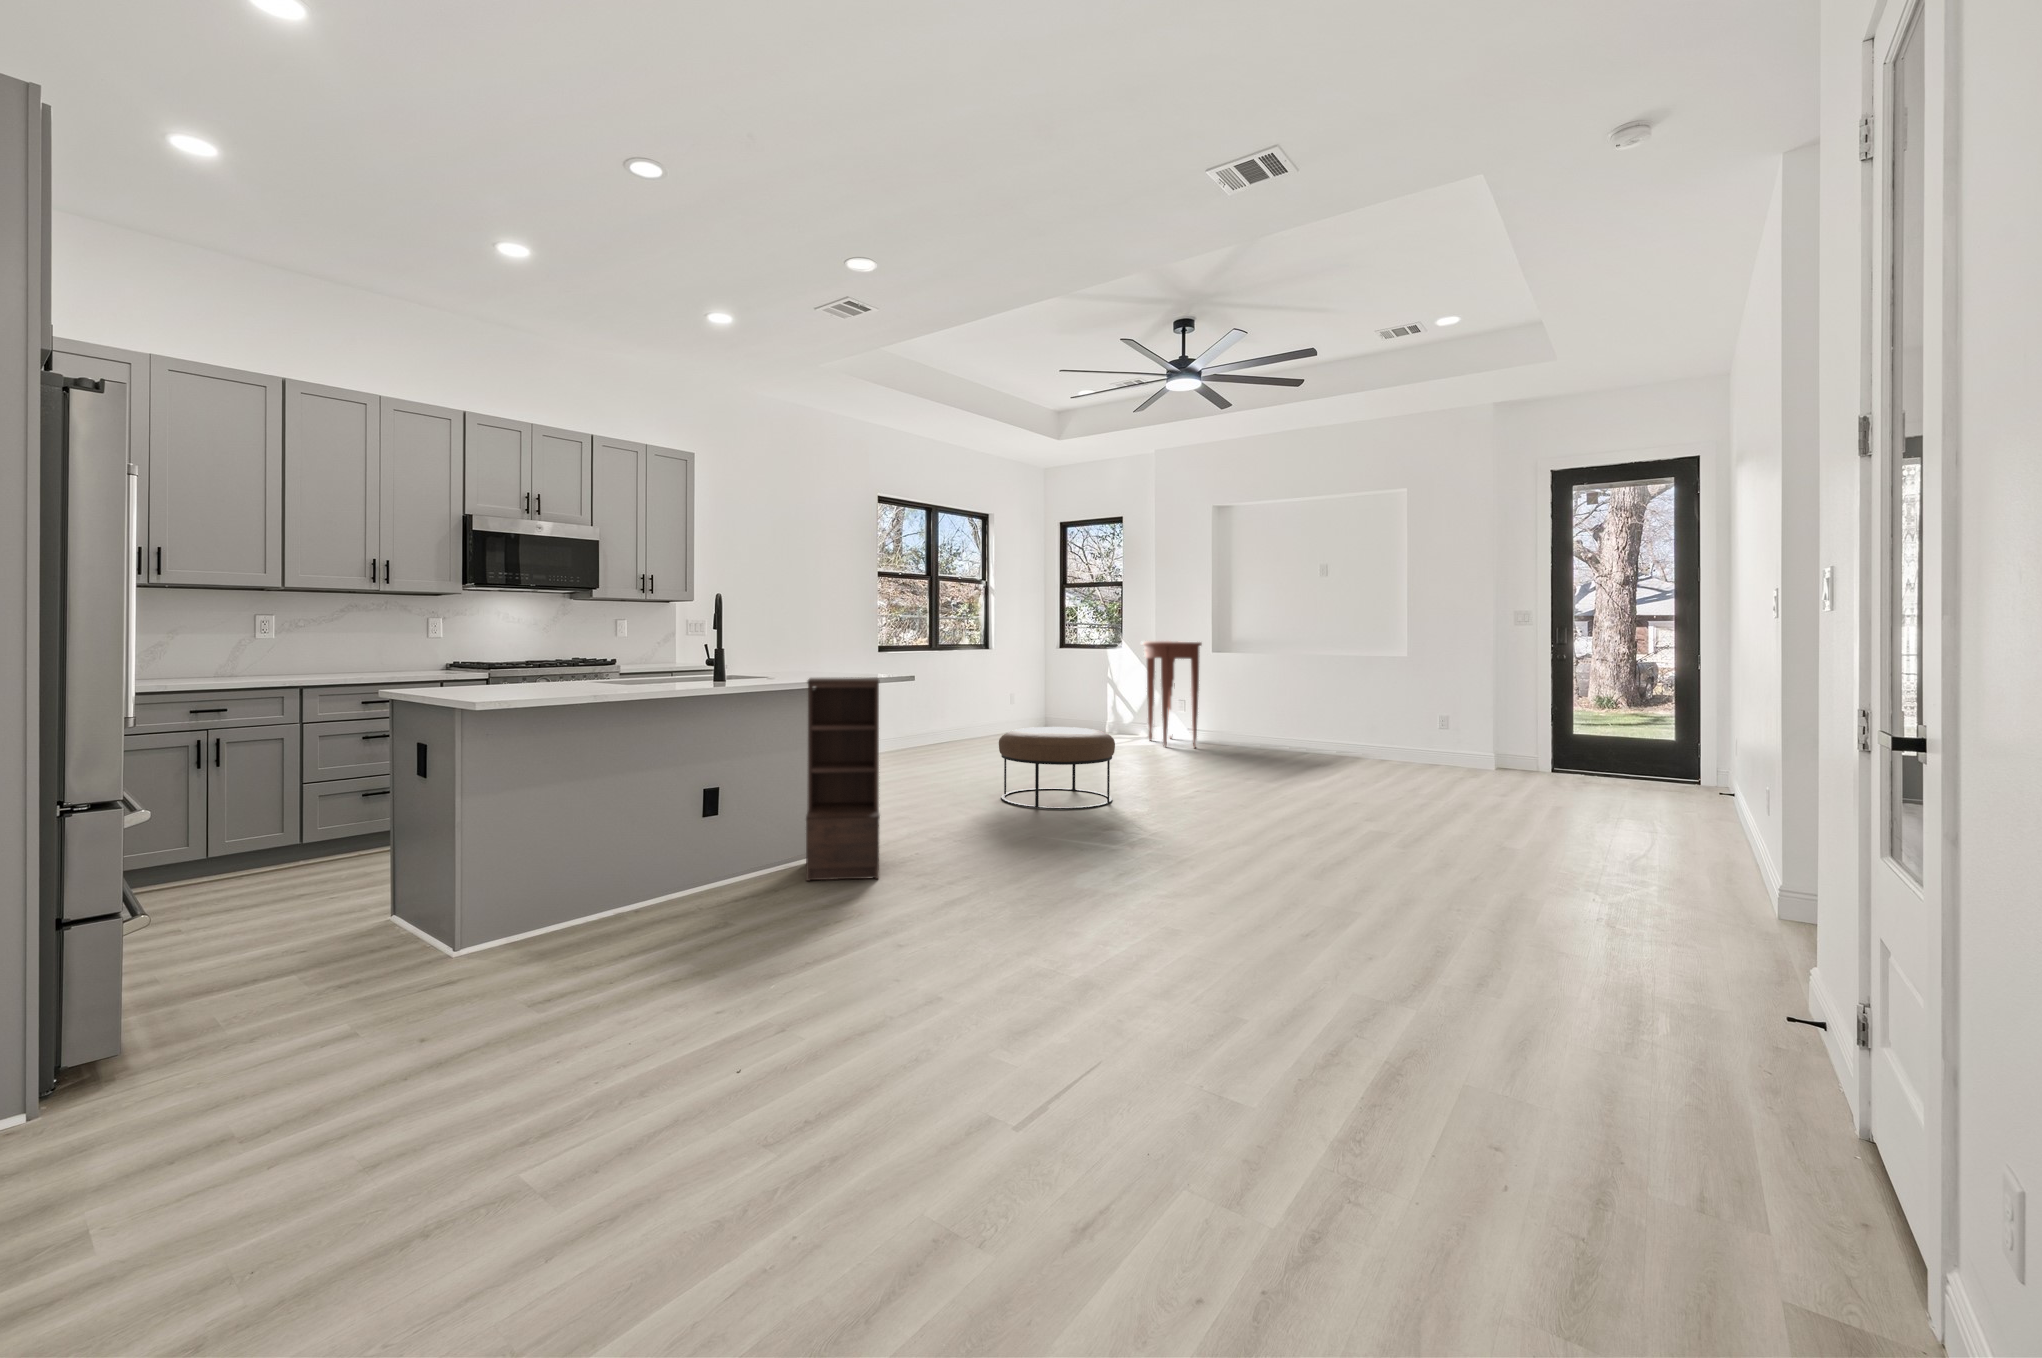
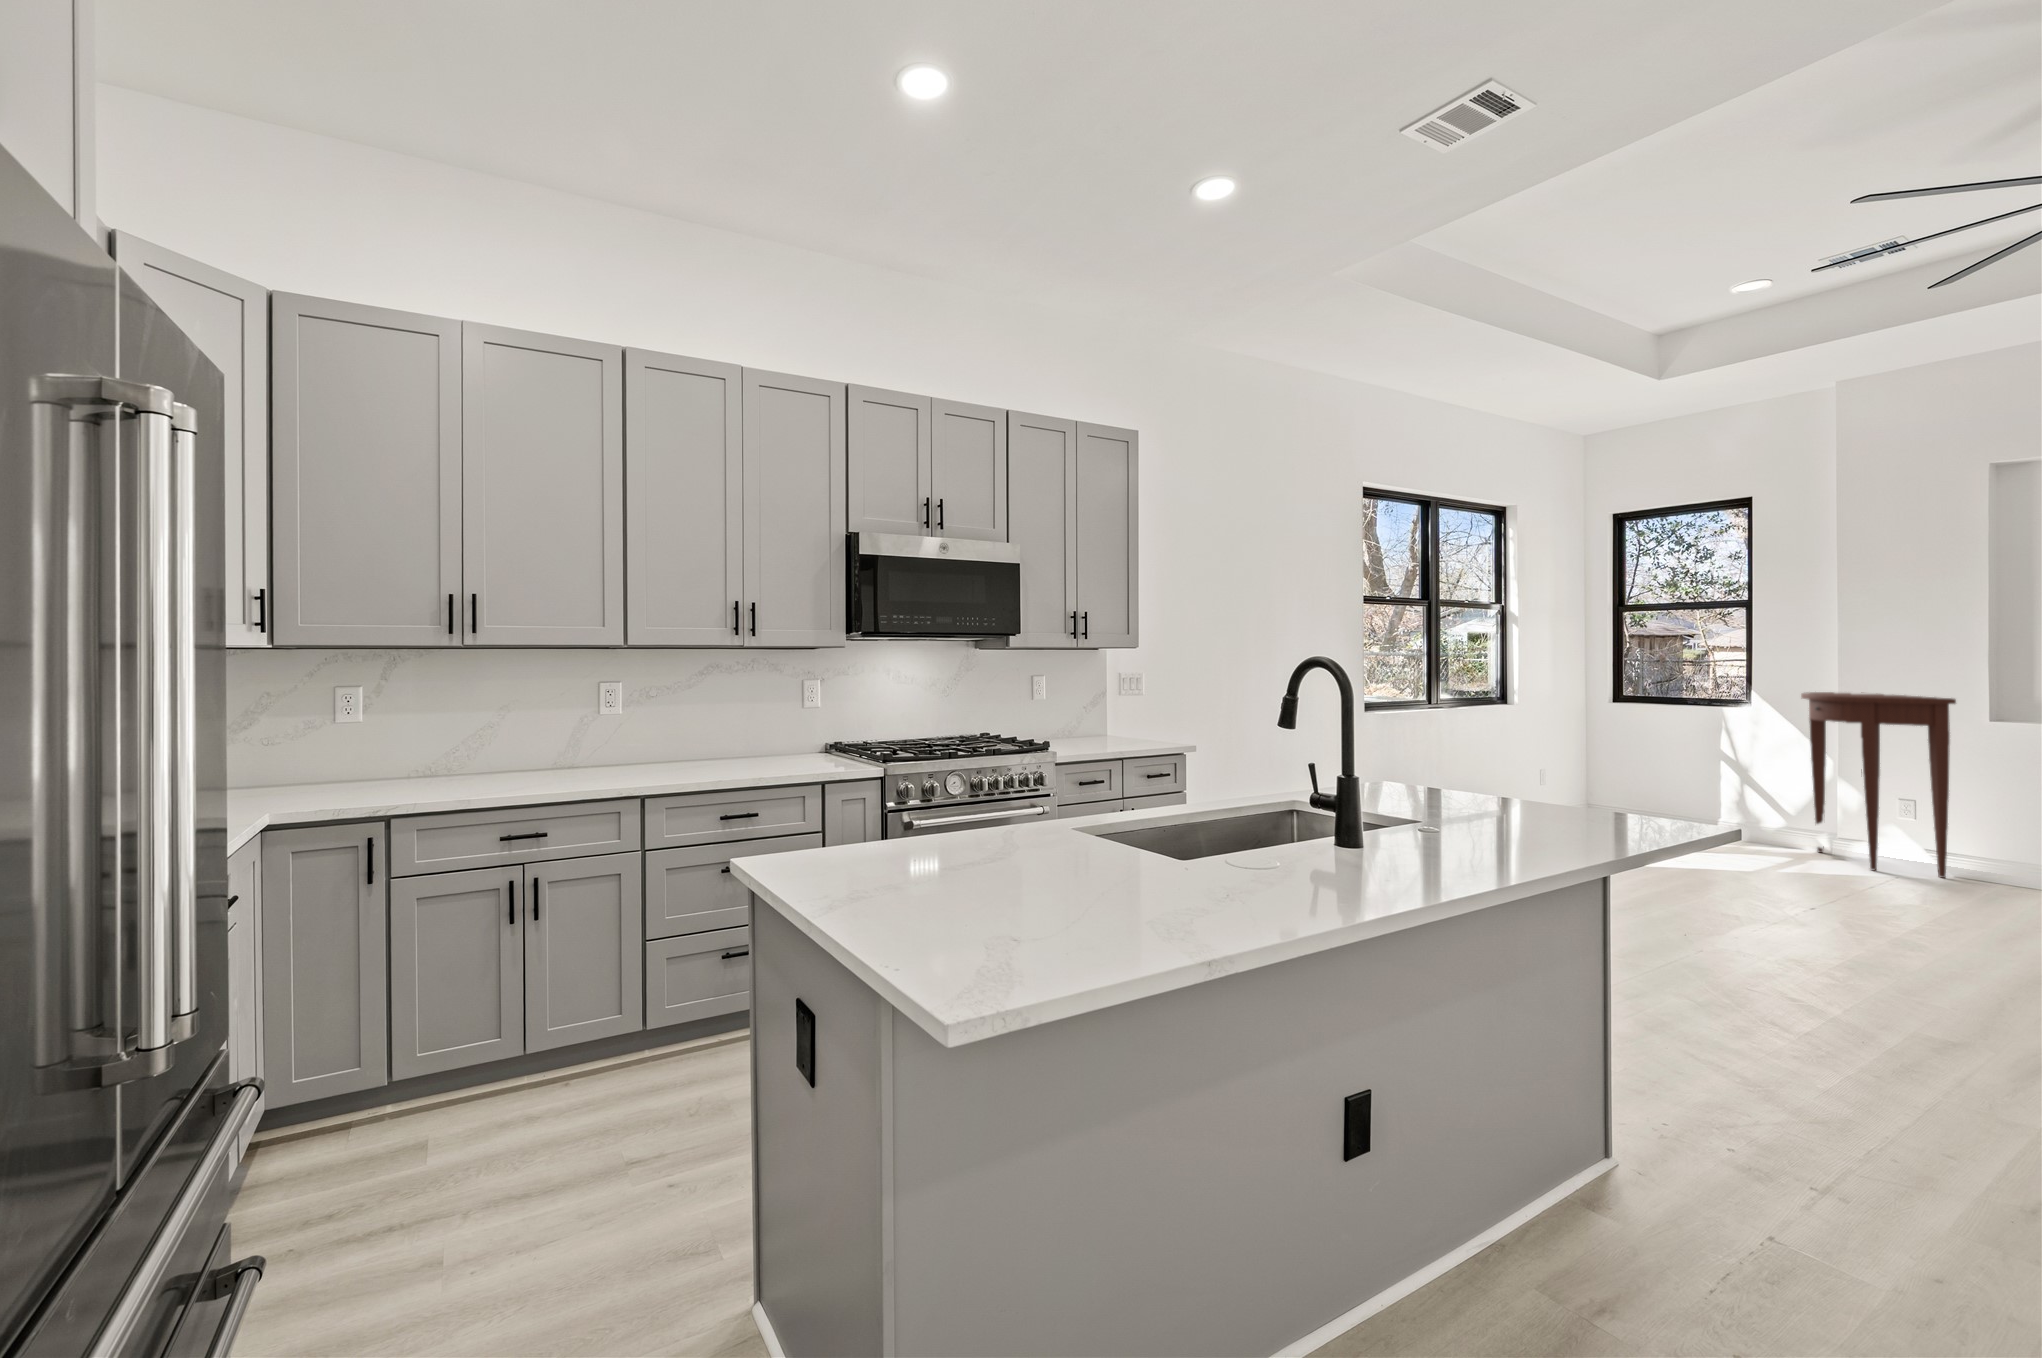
bookshelf: present [806,677,880,881] -> none [1482,818,1732,1308]
ottoman: present [999,727,1115,809] -> none [1697,868,1988,1052]

